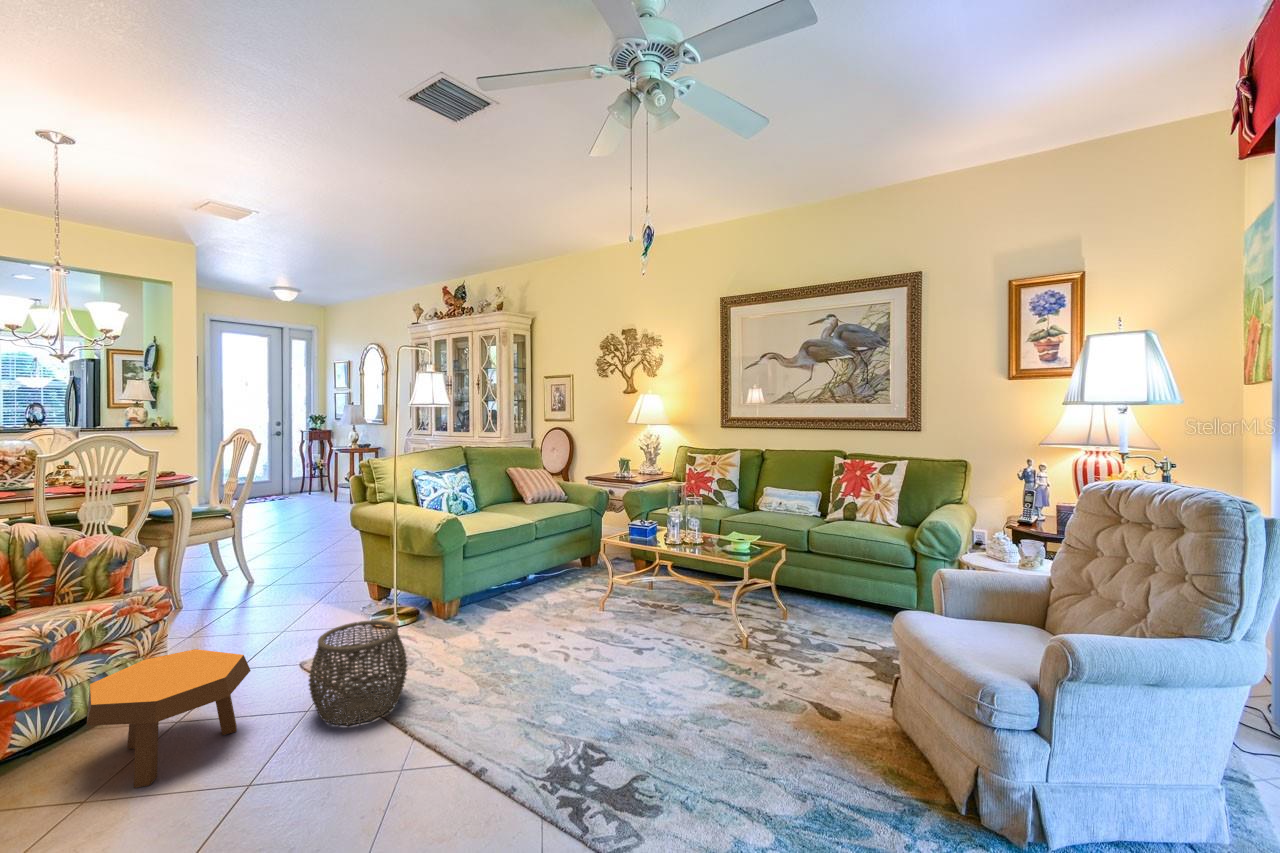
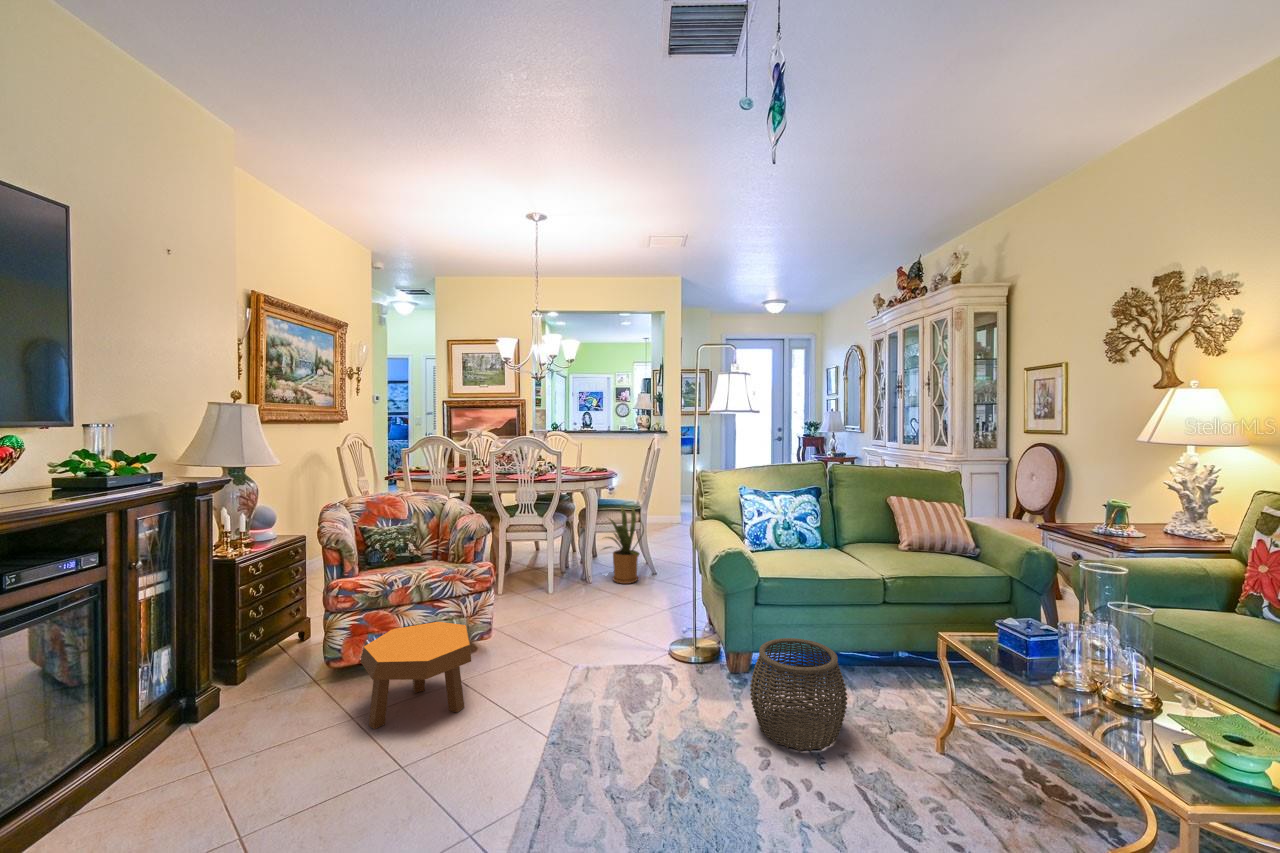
house plant: none [186,511,259,600] -> present [603,507,644,584]
woven basket: present [309,620,407,726] -> present [750,638,848,751]

